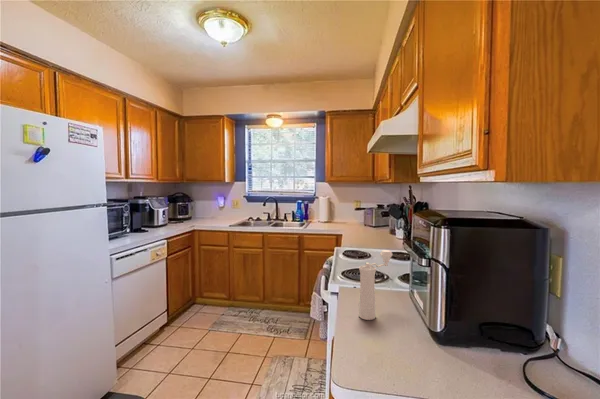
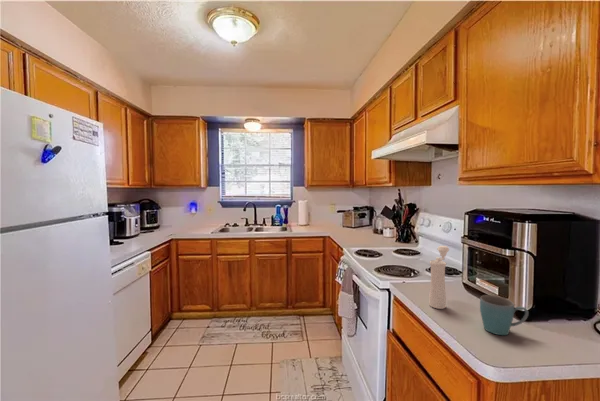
mug: none [387,310,435,358] -> present [480,295,529,335]

